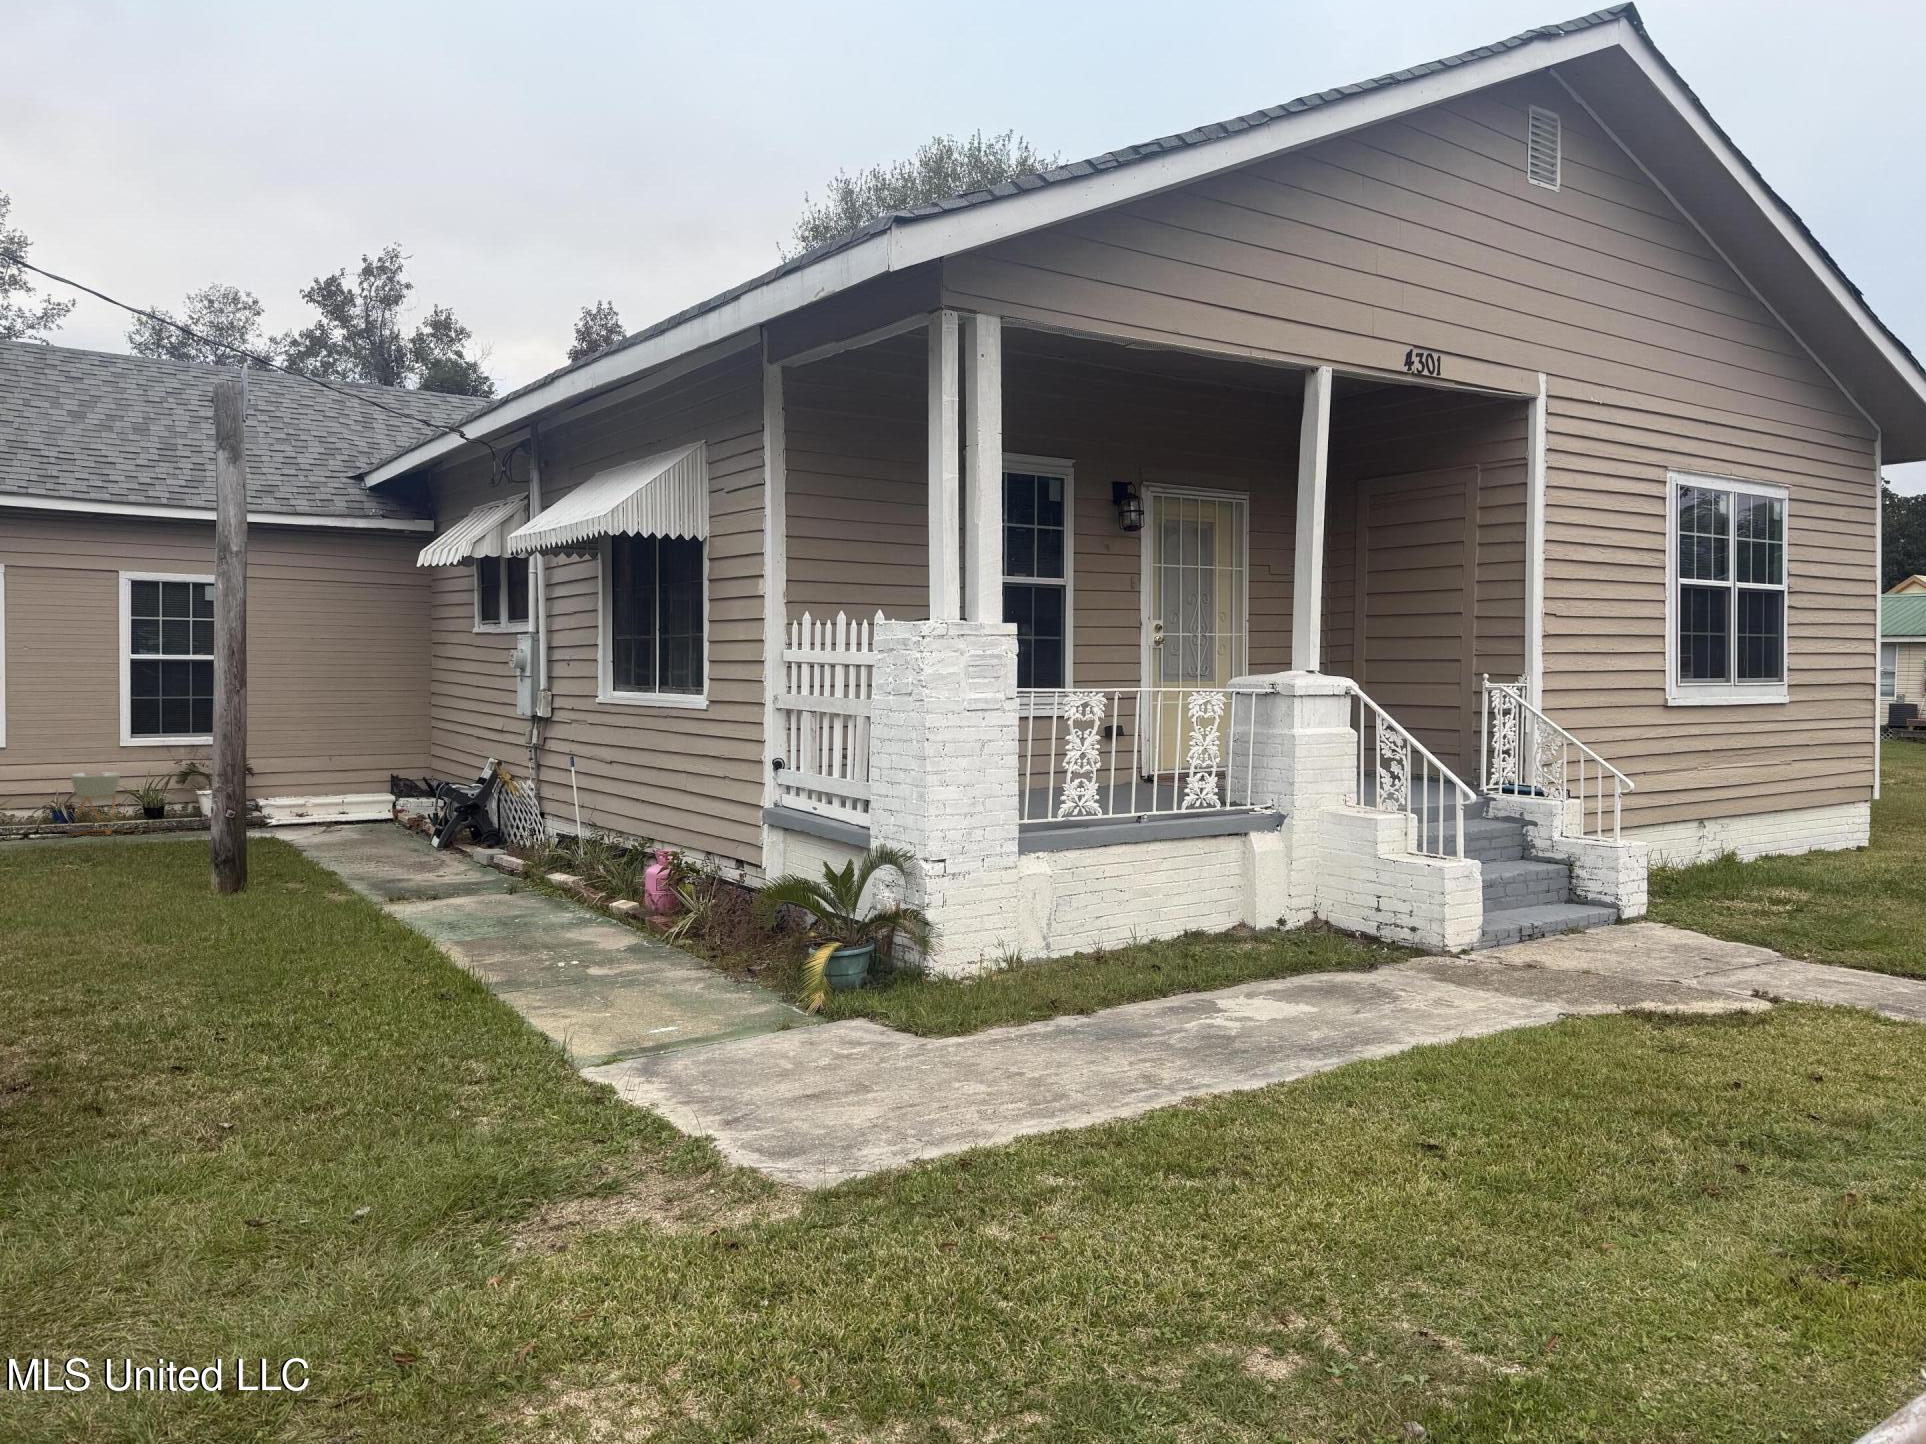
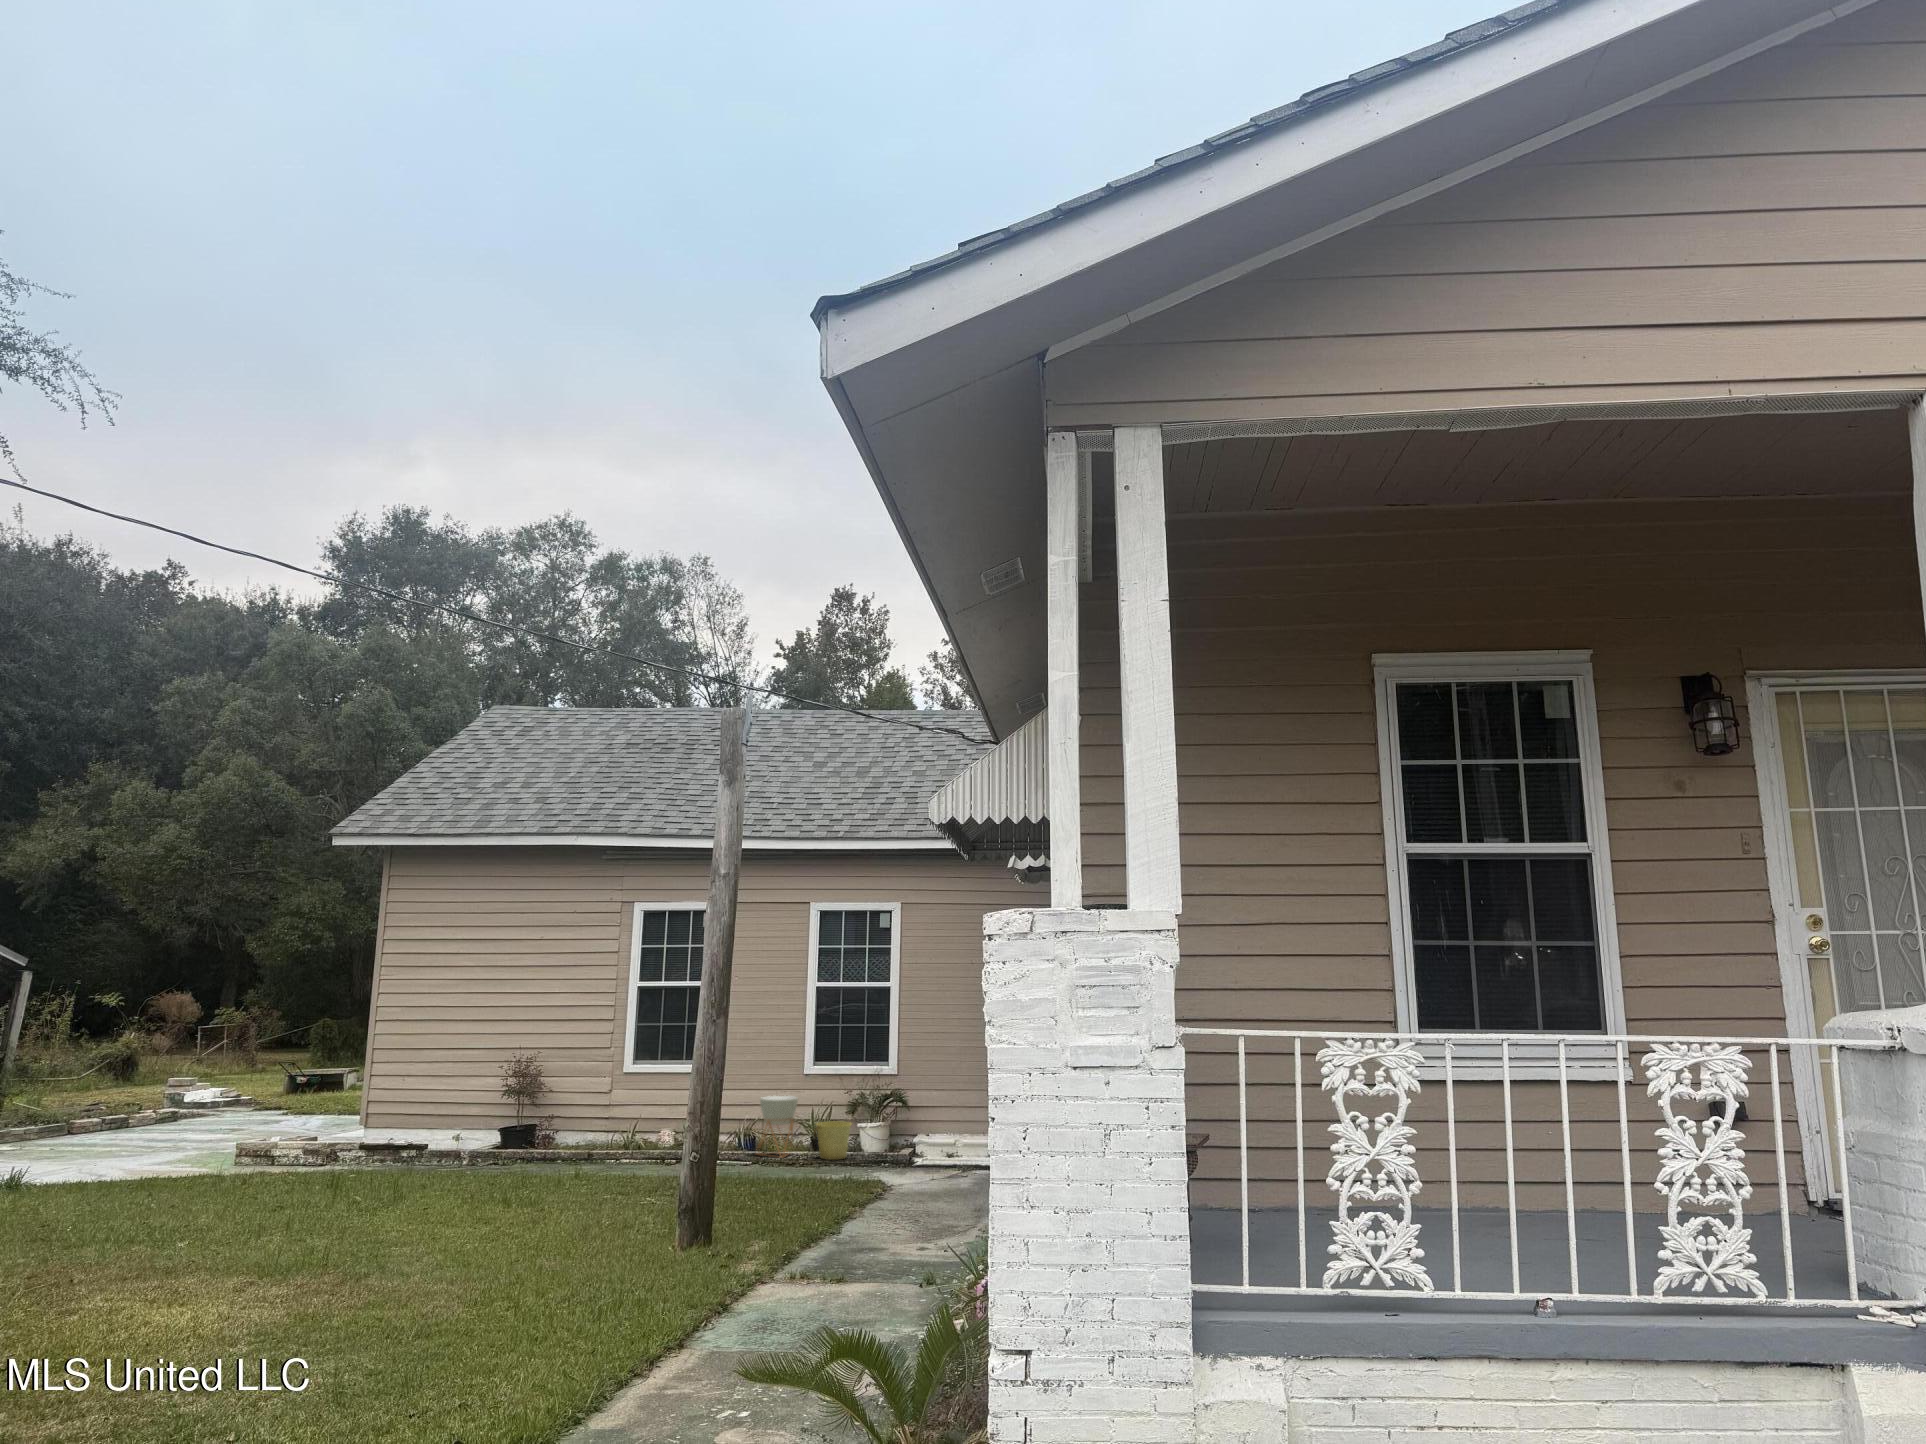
bucket: none [144,795,191,833] -> present [814,1121,851,1160]

